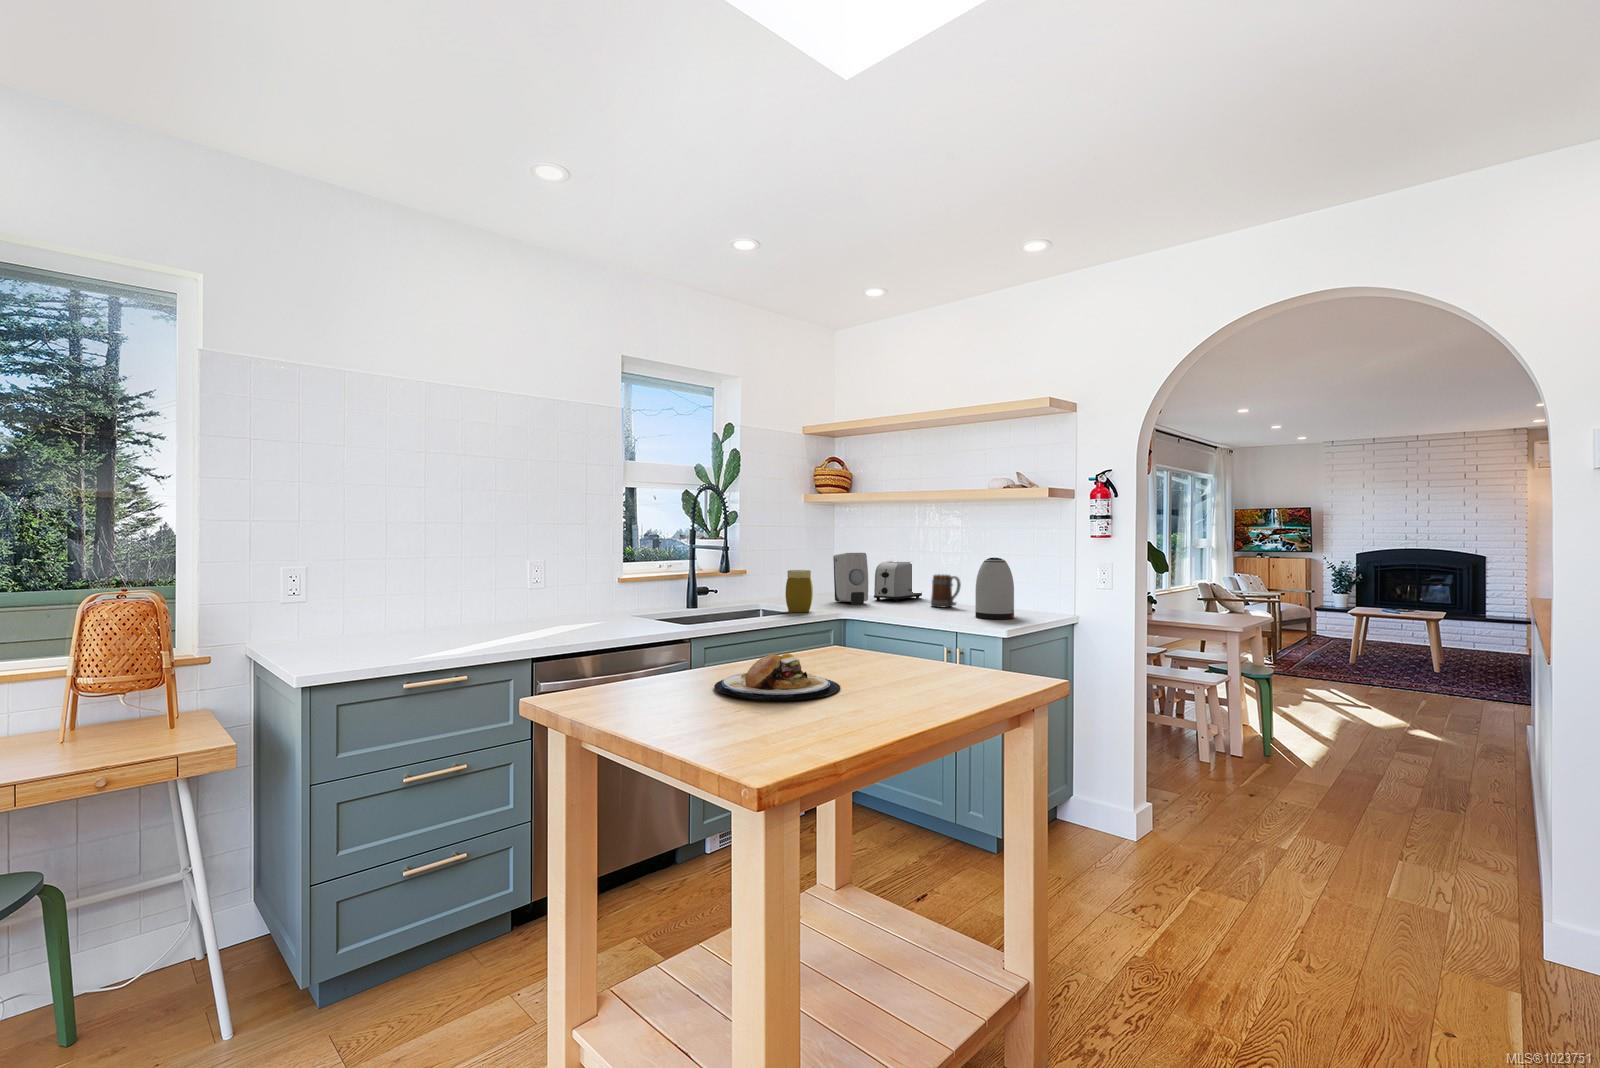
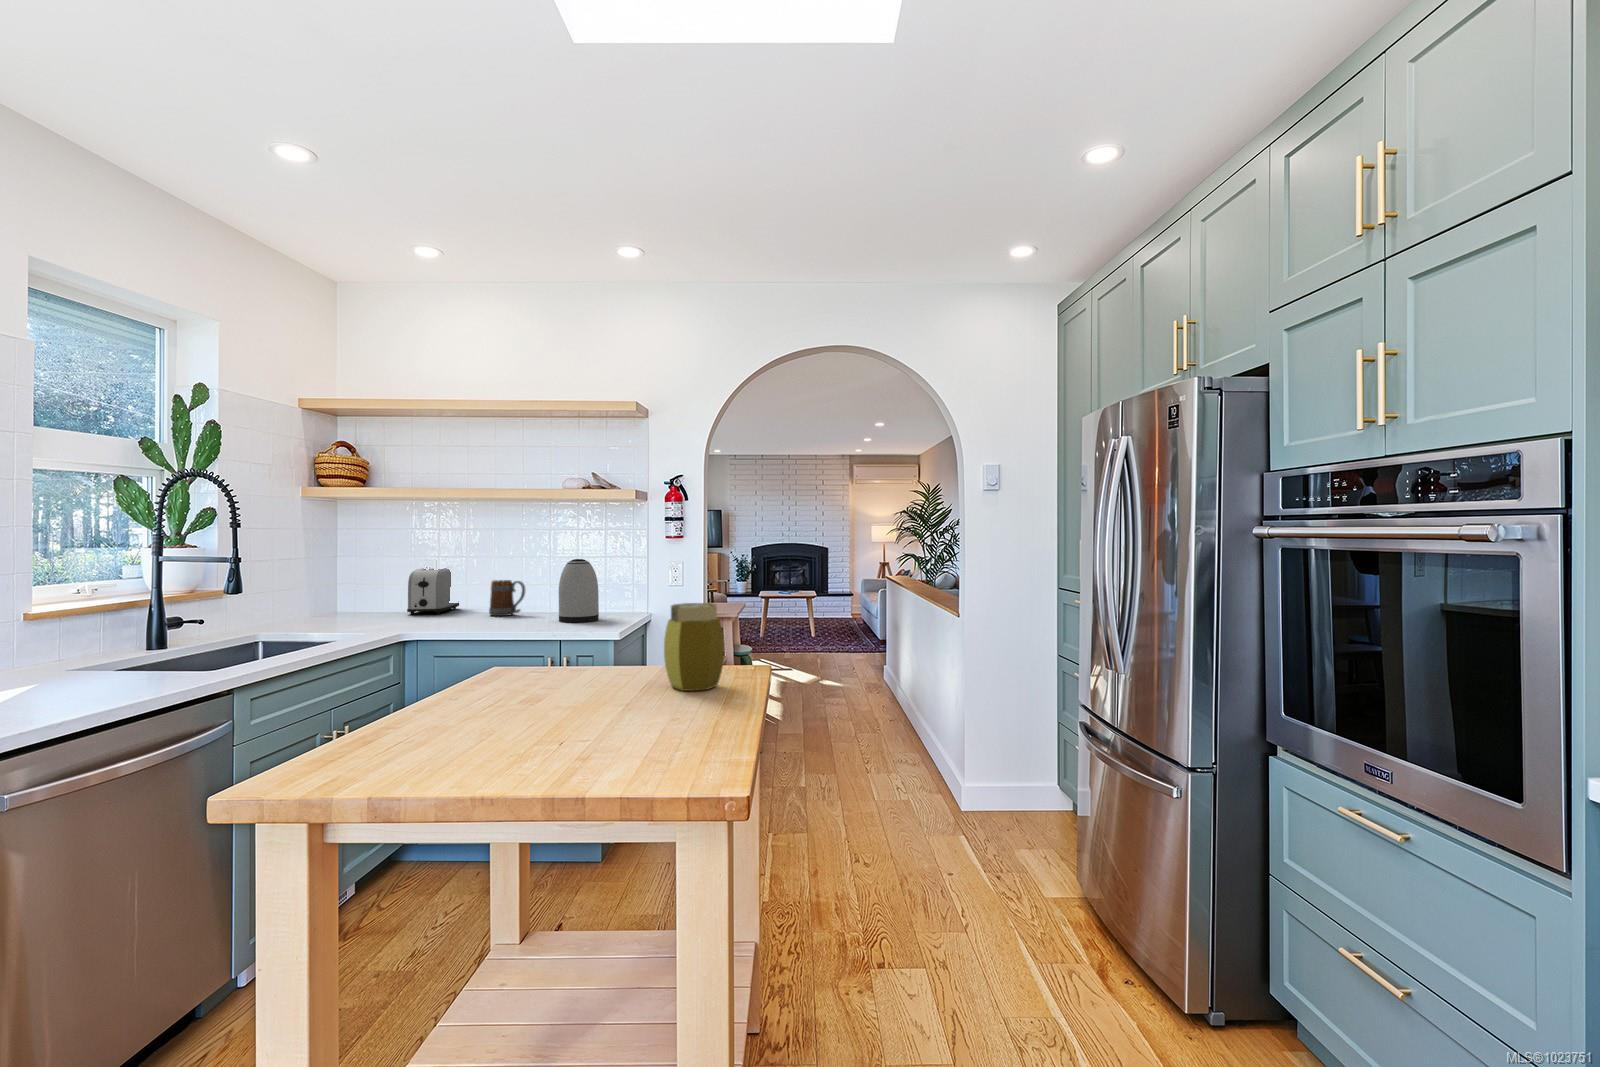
soap dispenser: present [833,553,868,604] -> none [357,559,410,621]
jar: present [786,570,813,612] -> present [664,603,724,691]
plate: present [714,654,840,700] -> none [475,670,624,727]

